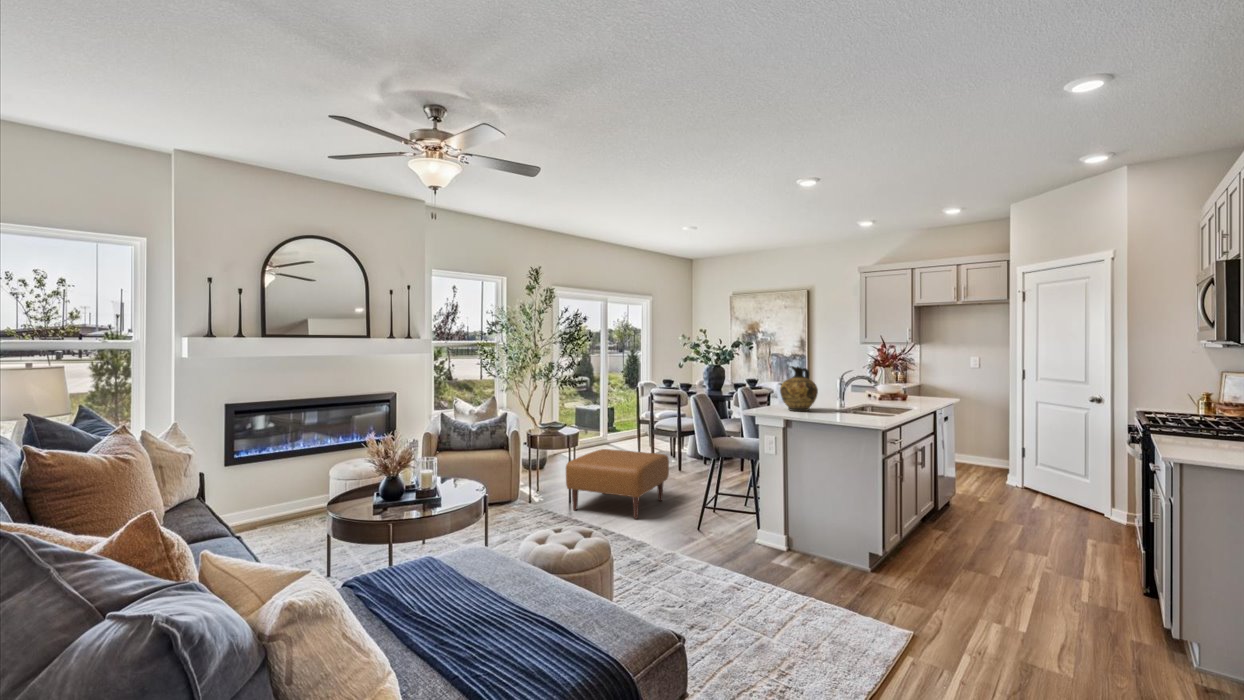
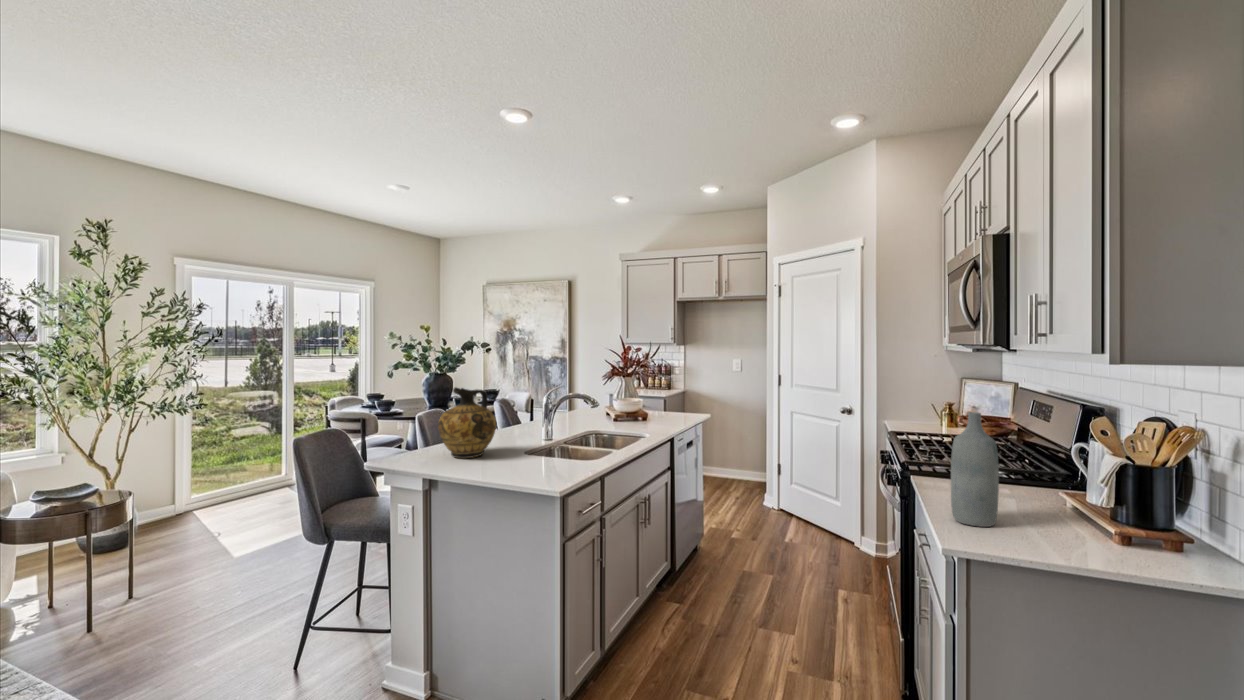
bottle: none [1176,378,1212,450] -> present [951,412,999,527]
ottoman: present [566,449,669,519] -> none [86,517,310,647]

